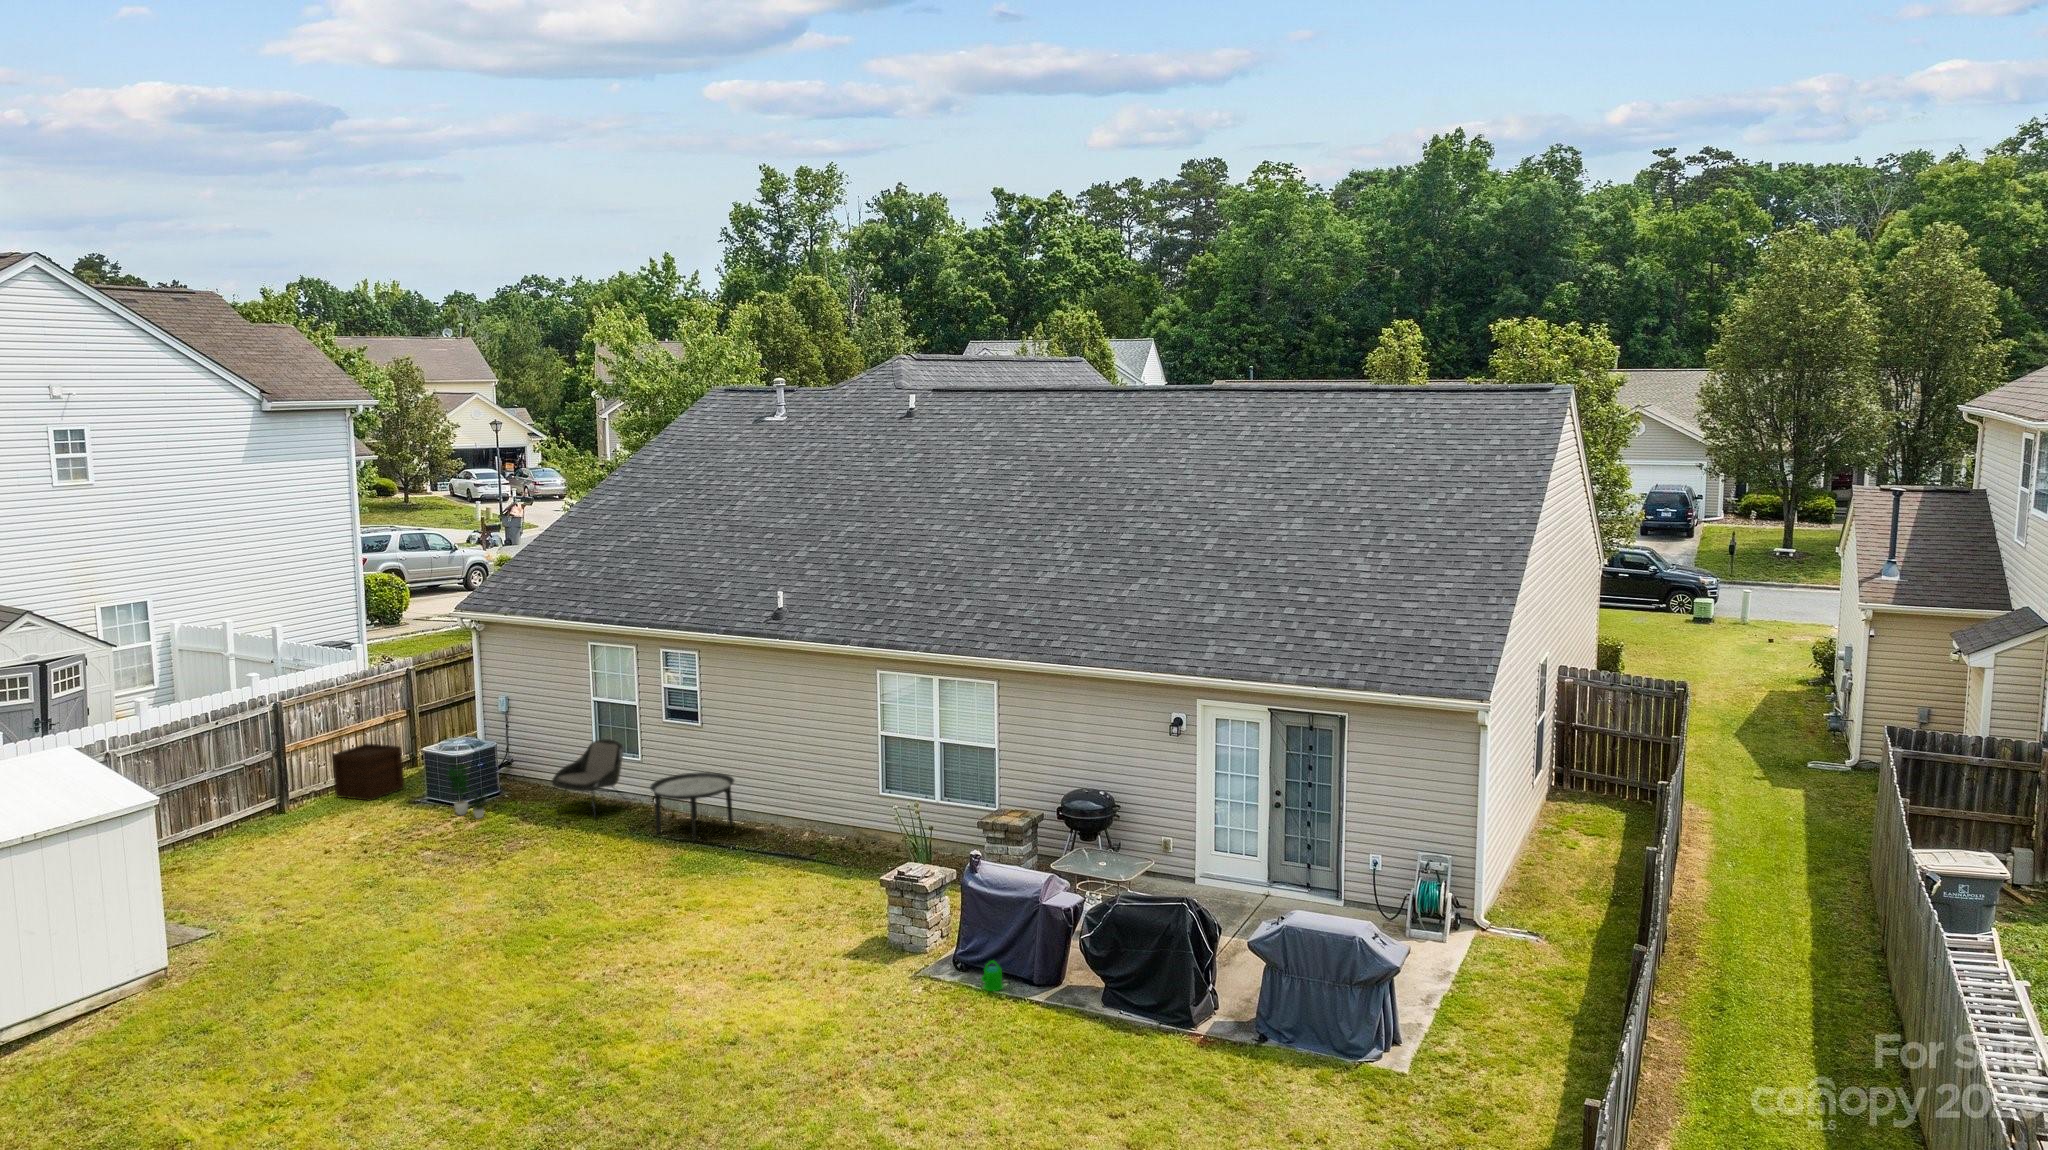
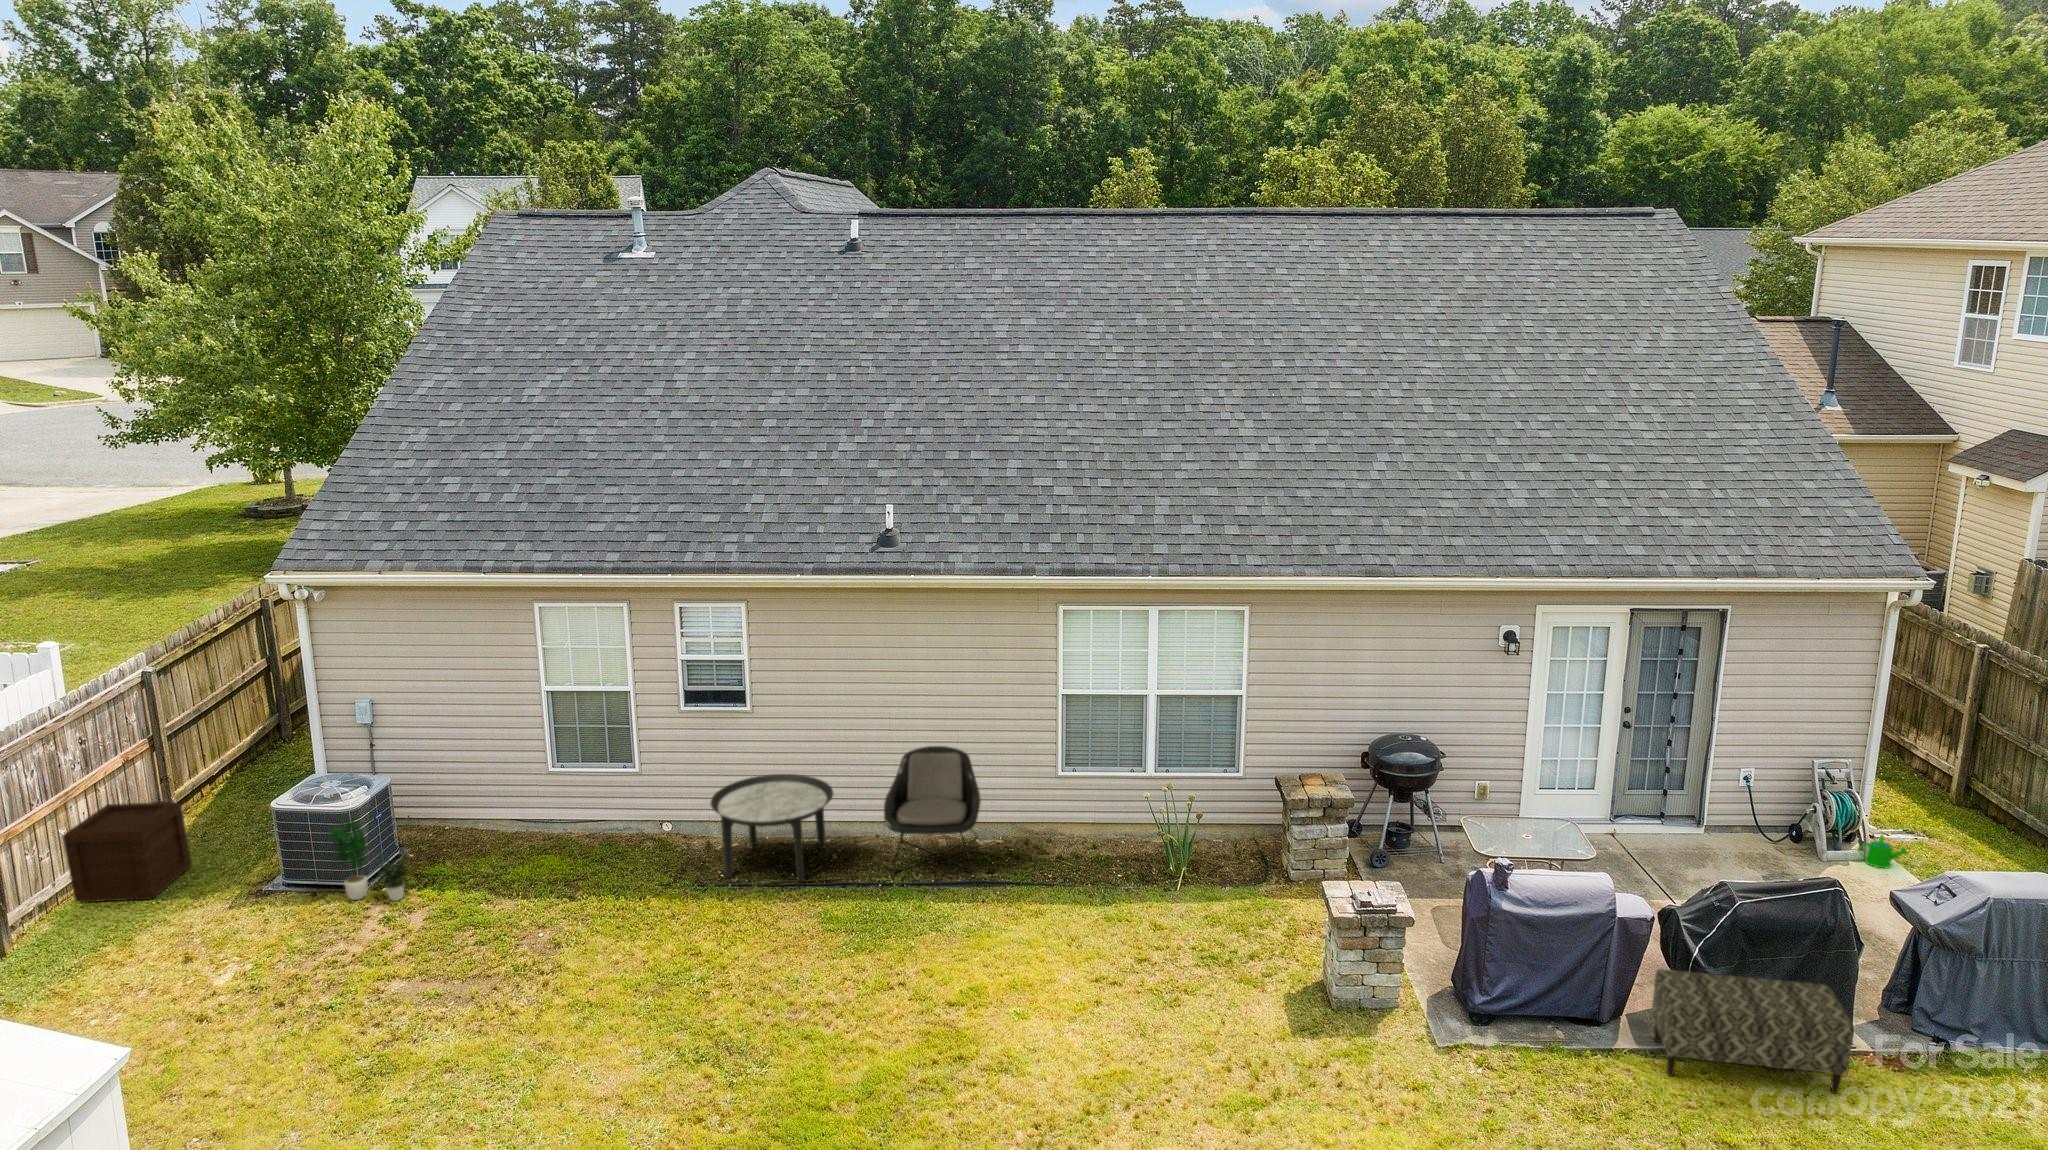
lounge chair: present [552,739,628,815] -> present [884,746,981,872]
bench: none [1034,949,1165,1049] -> present [1652,969,1854,1094]
watering can: present [981,960,1004,991] -> present [1857,835,1907,868]

